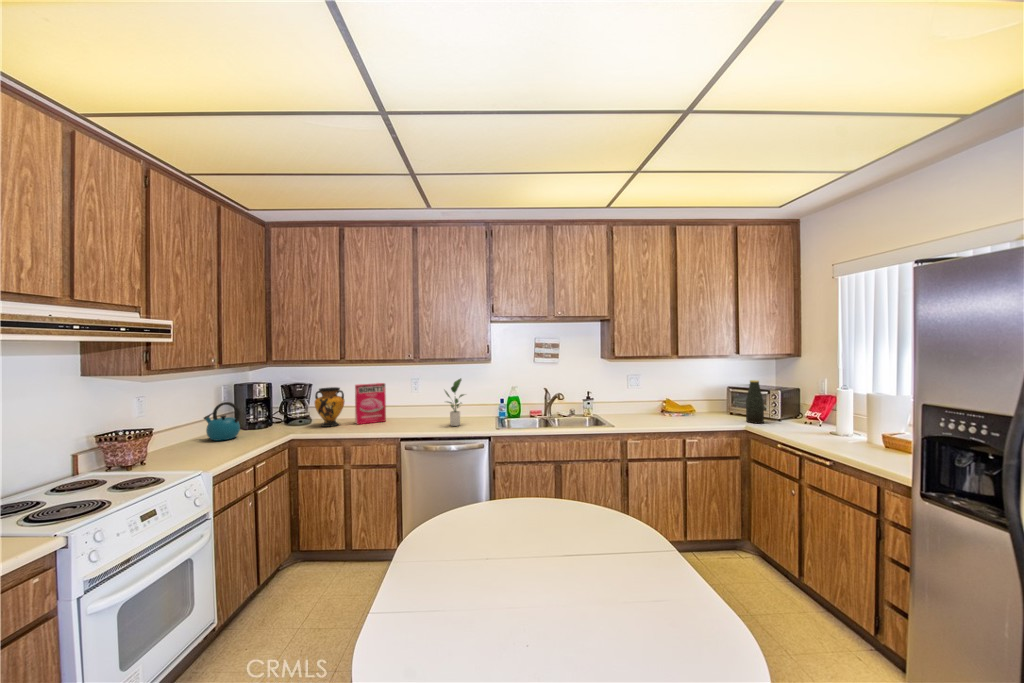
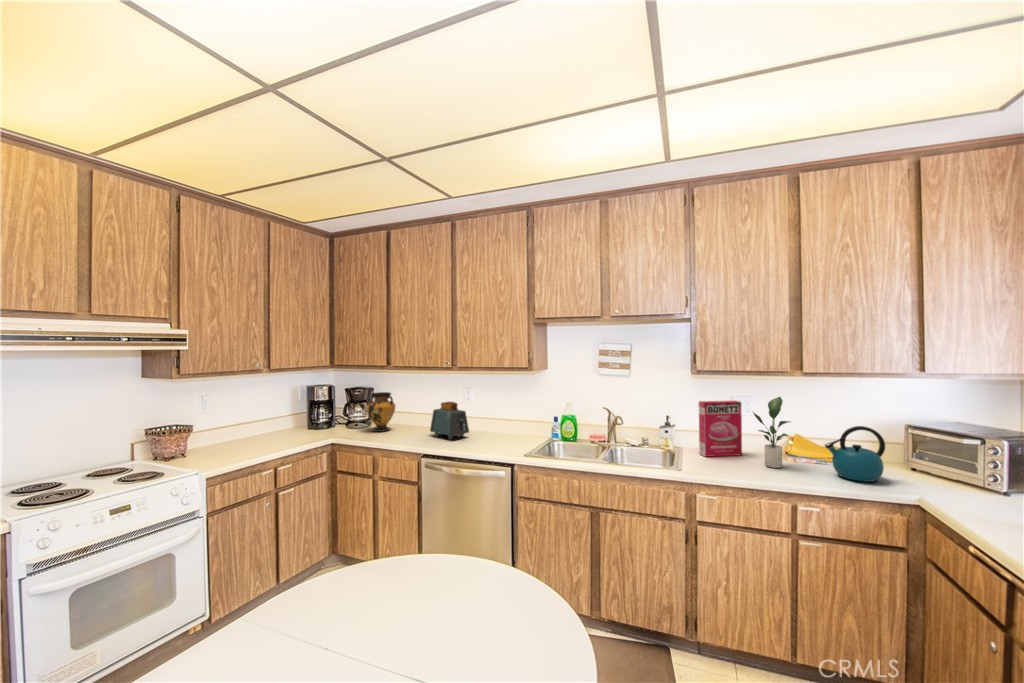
potted plant: present [445,378,464,426] -> present [753,397,790,468]
bottle: present [746,380,764,423] -> none [929,420,969,499]
cereal box: present [355,383,386,424] -> present [699,401,742,457]
toaster: none [389,392,428,426] -> present [430,402,469,439]
kettle: present [204,402,240,441] -> present [825,426,885,482]

